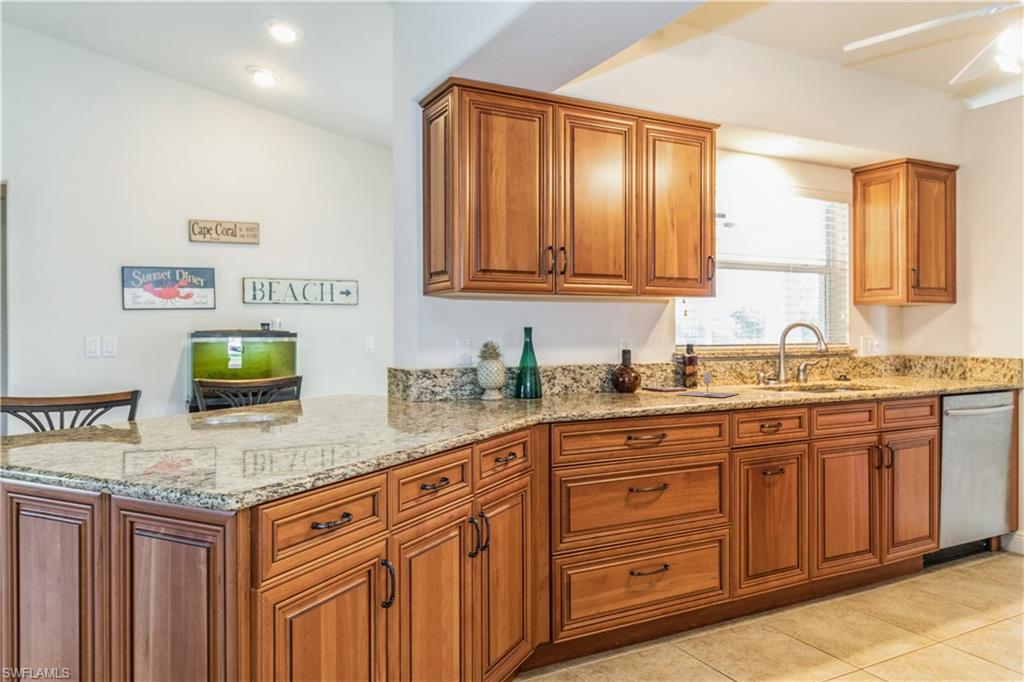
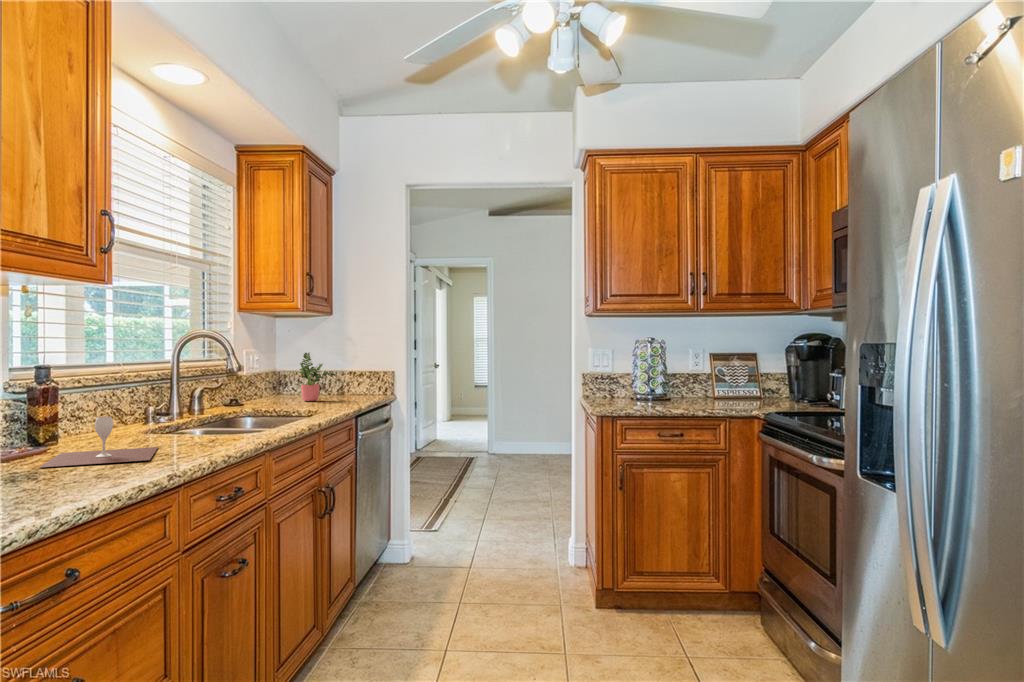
potted plant: none [902,338,943,382] -> present [299,353,336,401]

